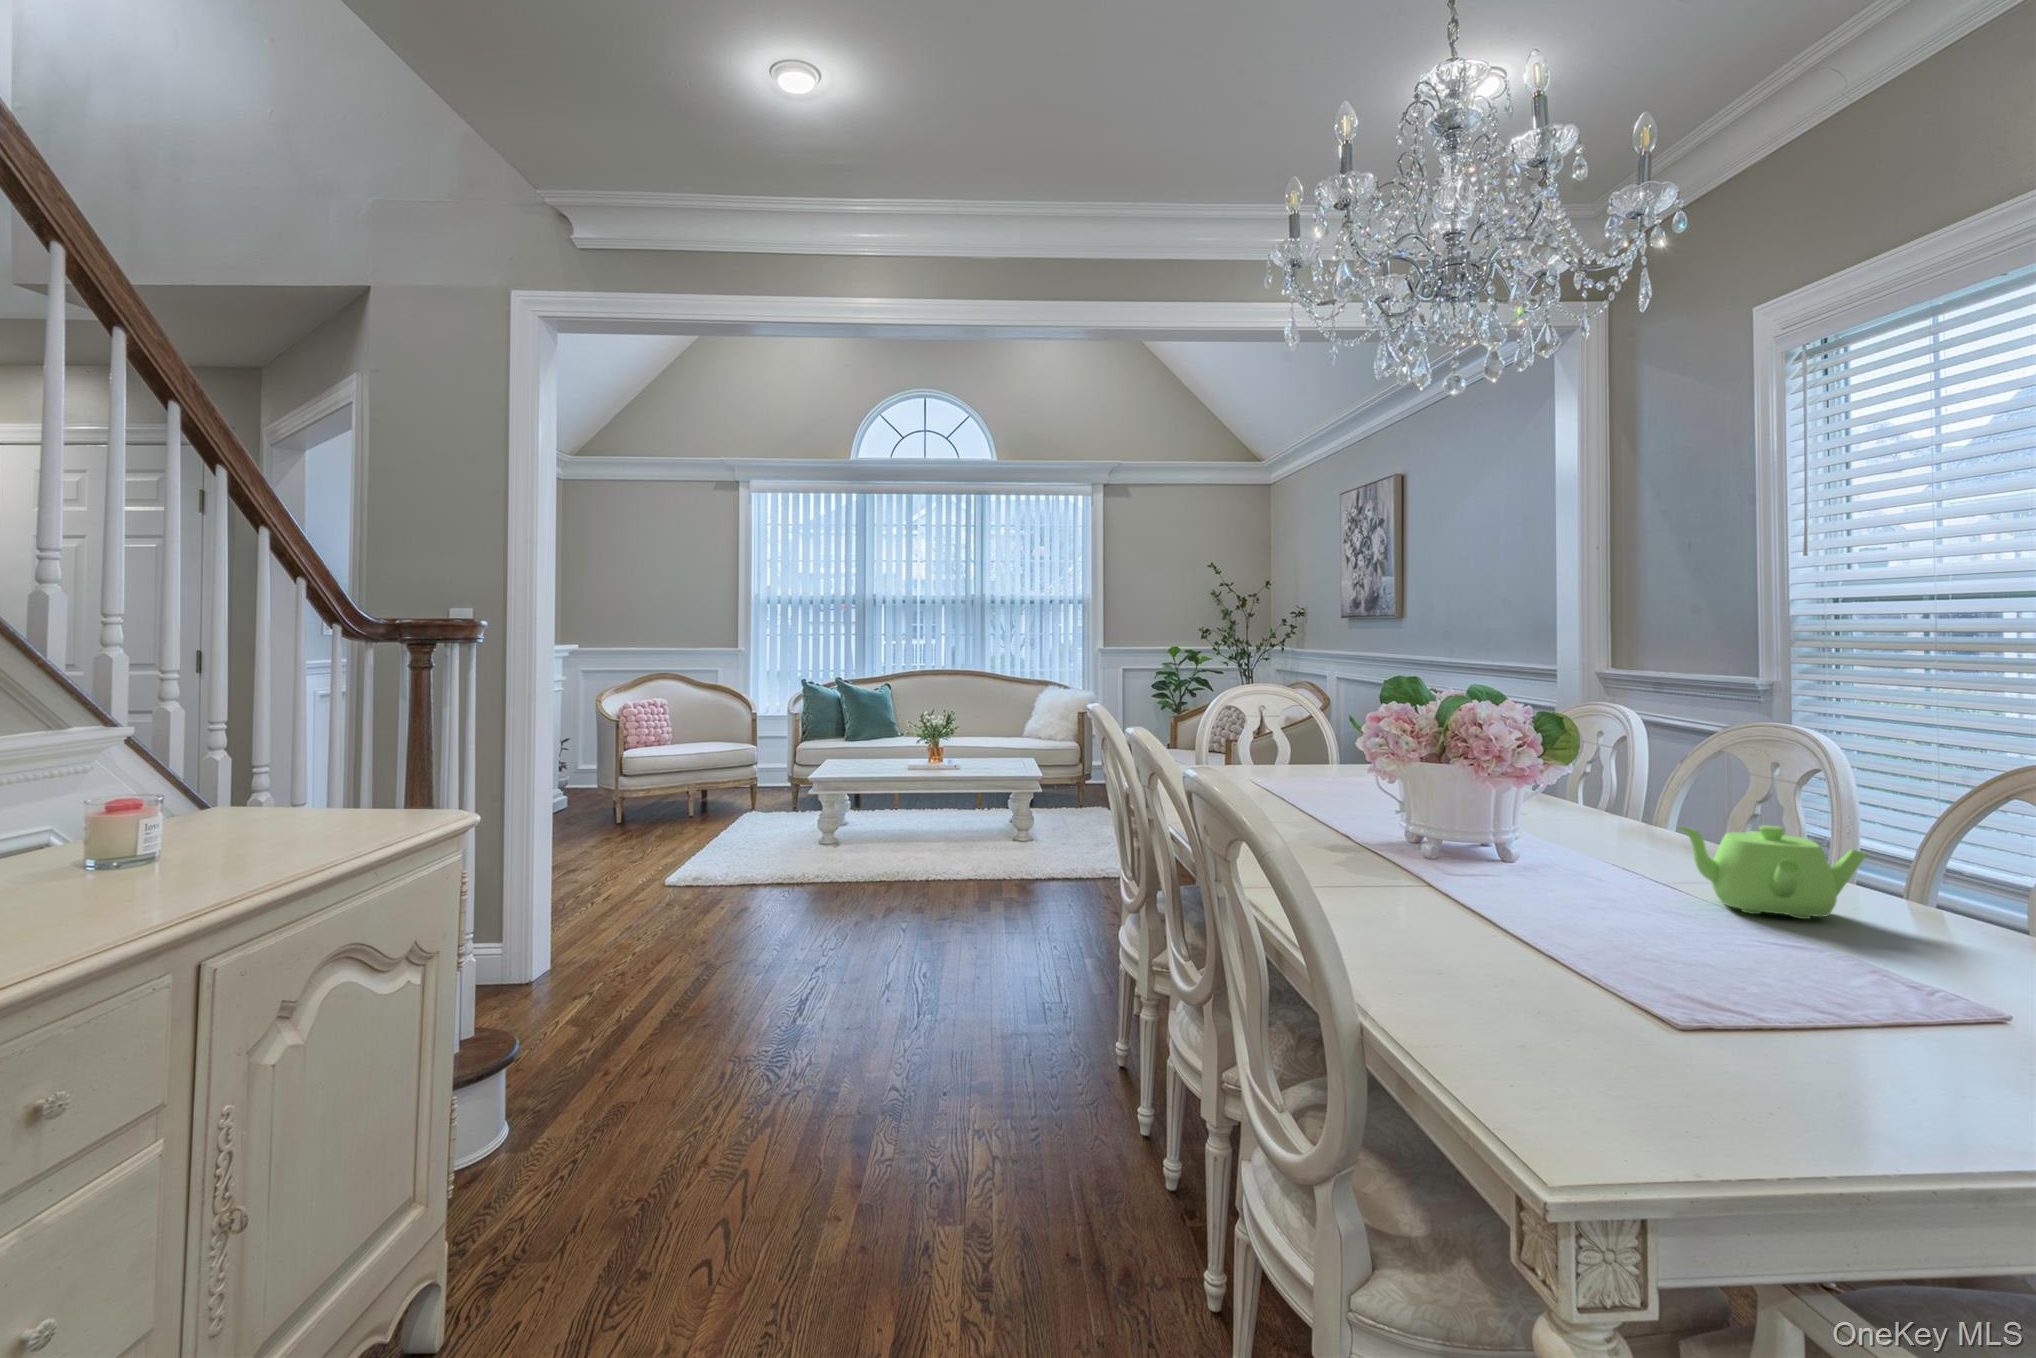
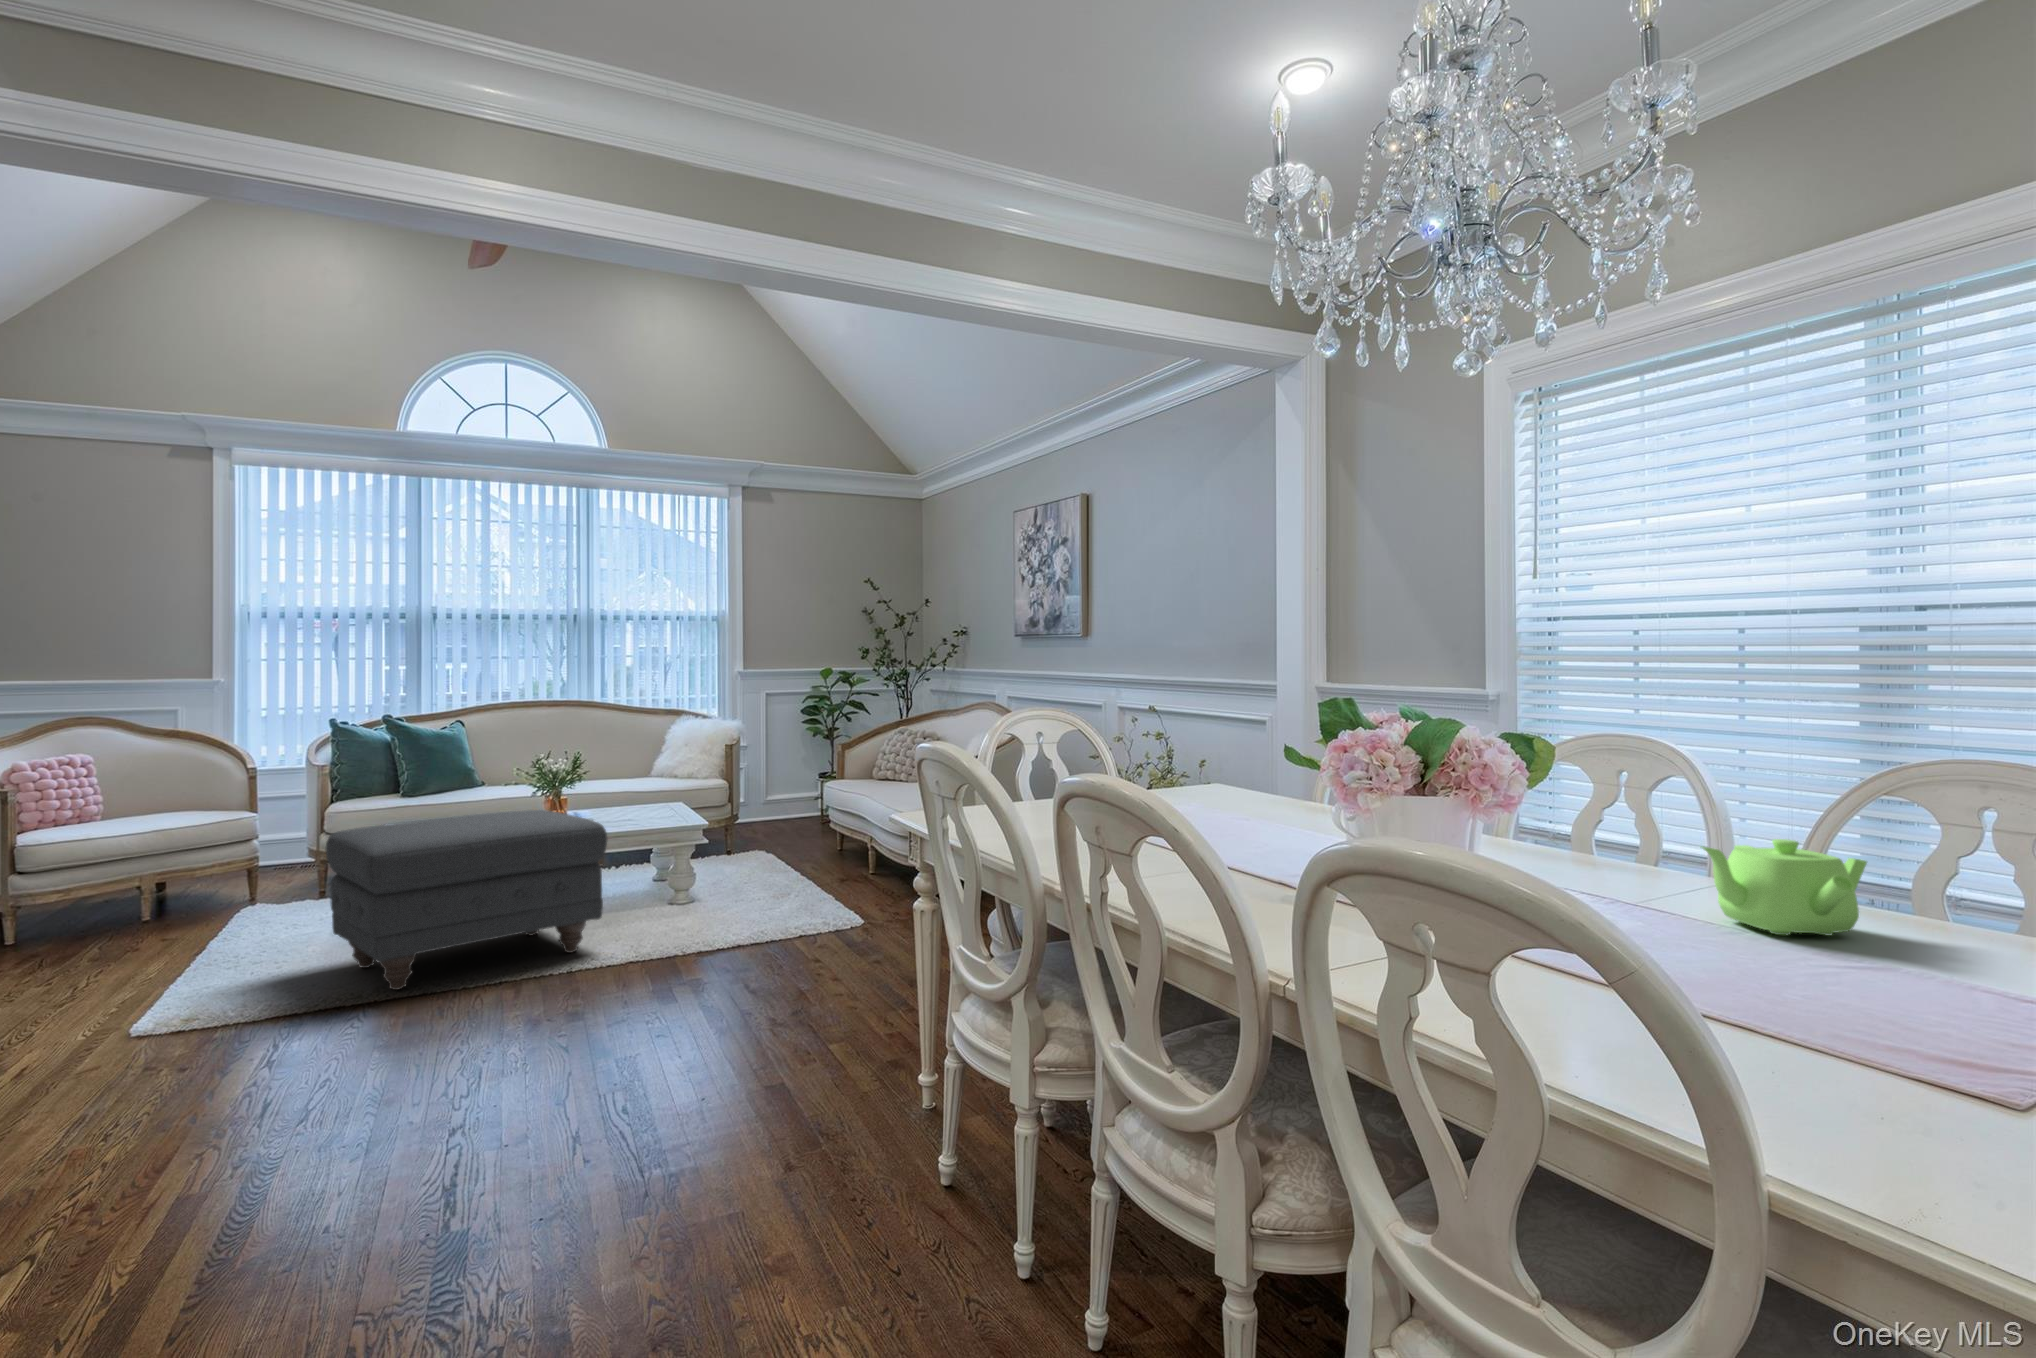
ottoman: none [780,754,958,874] -> present [326,810,607,990]

